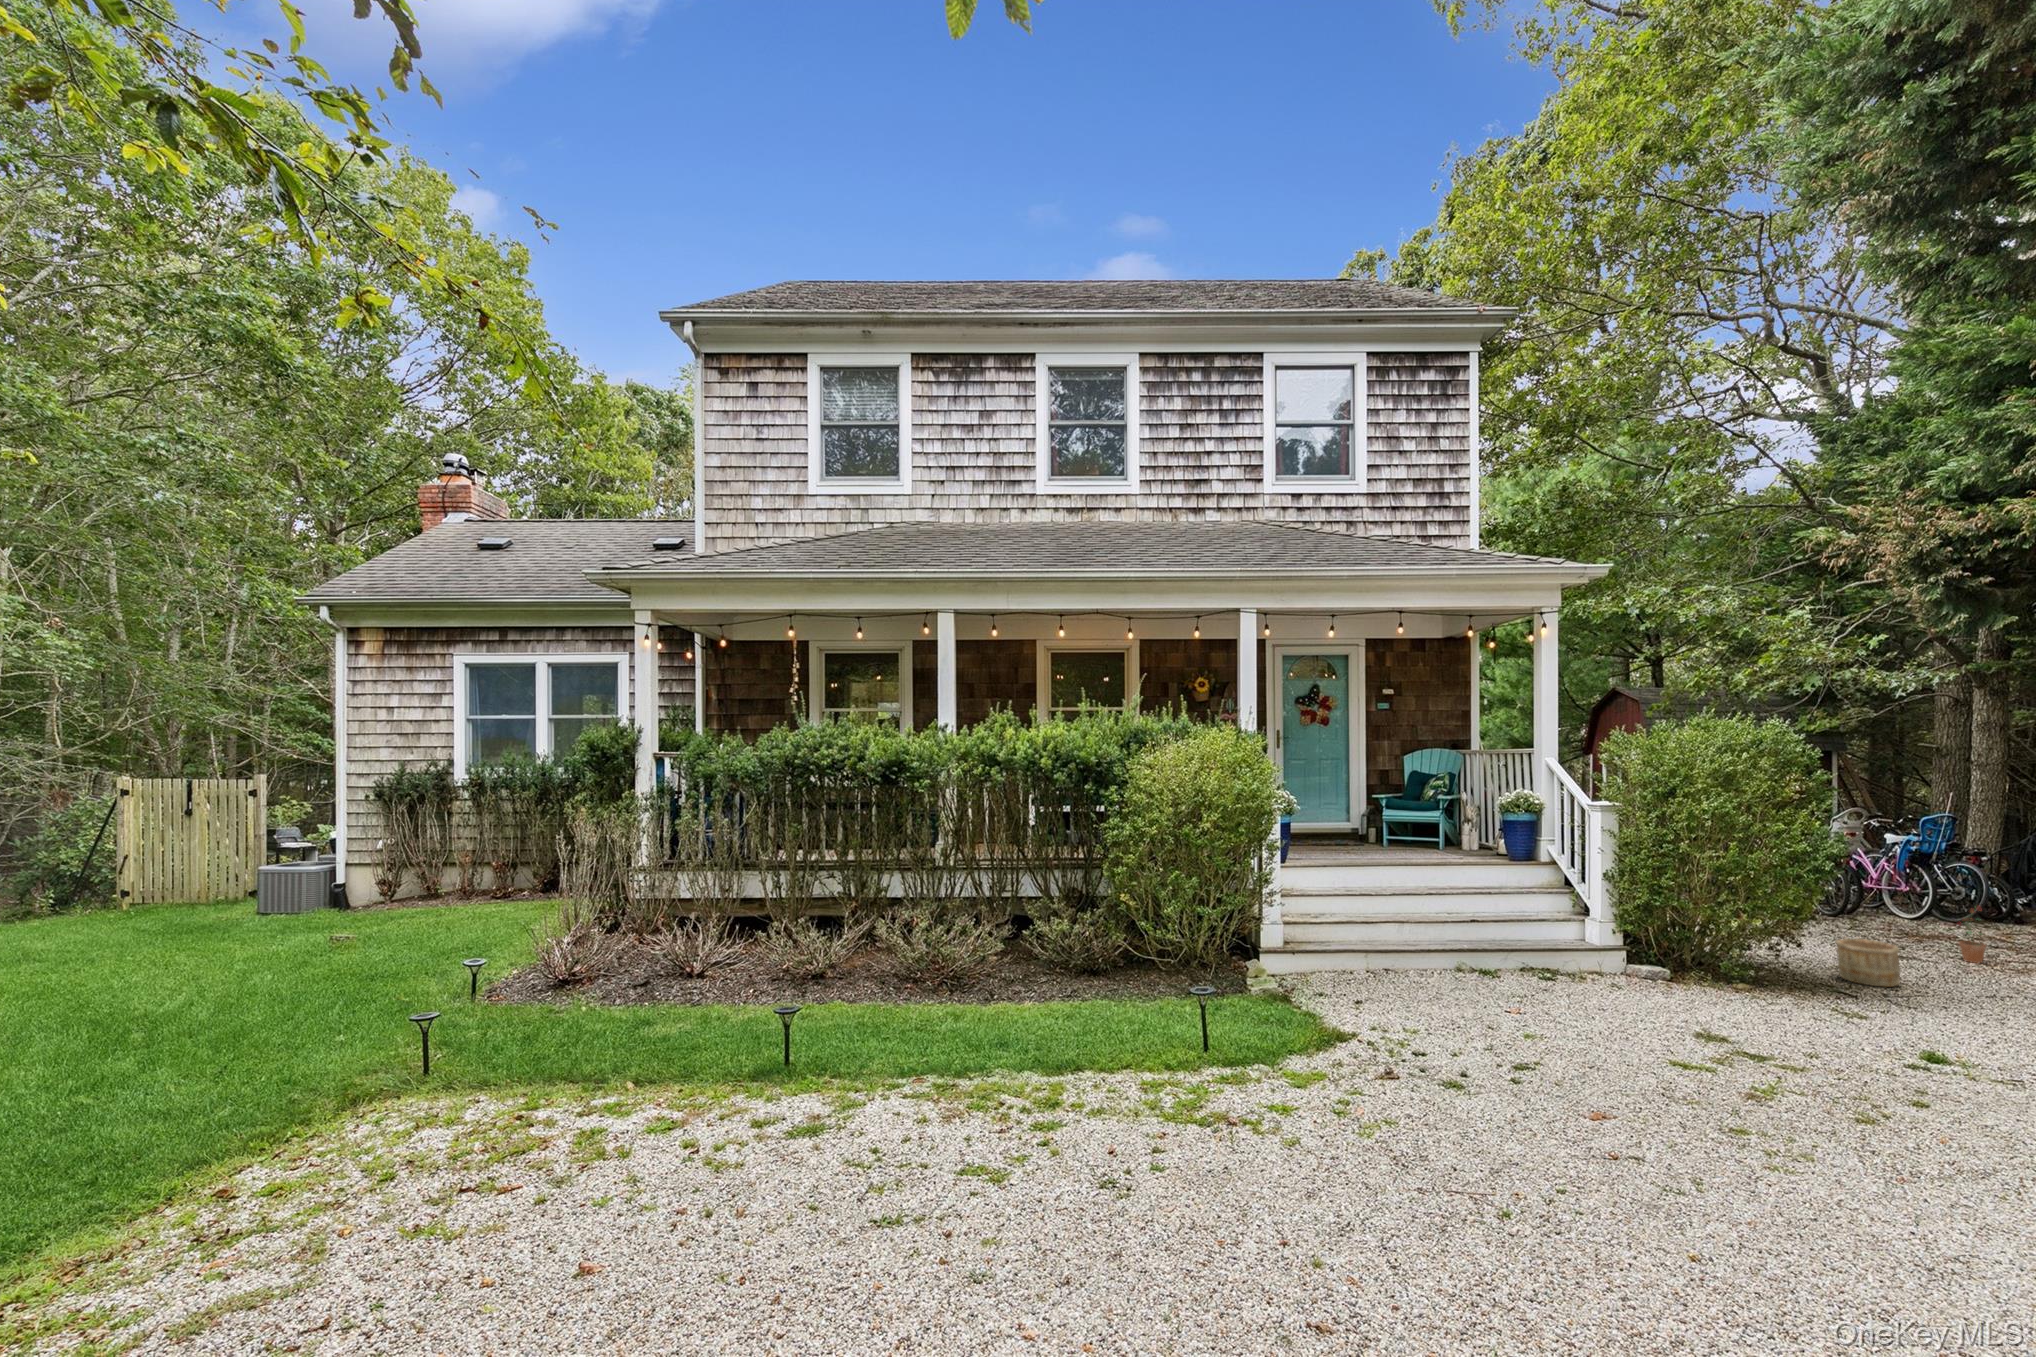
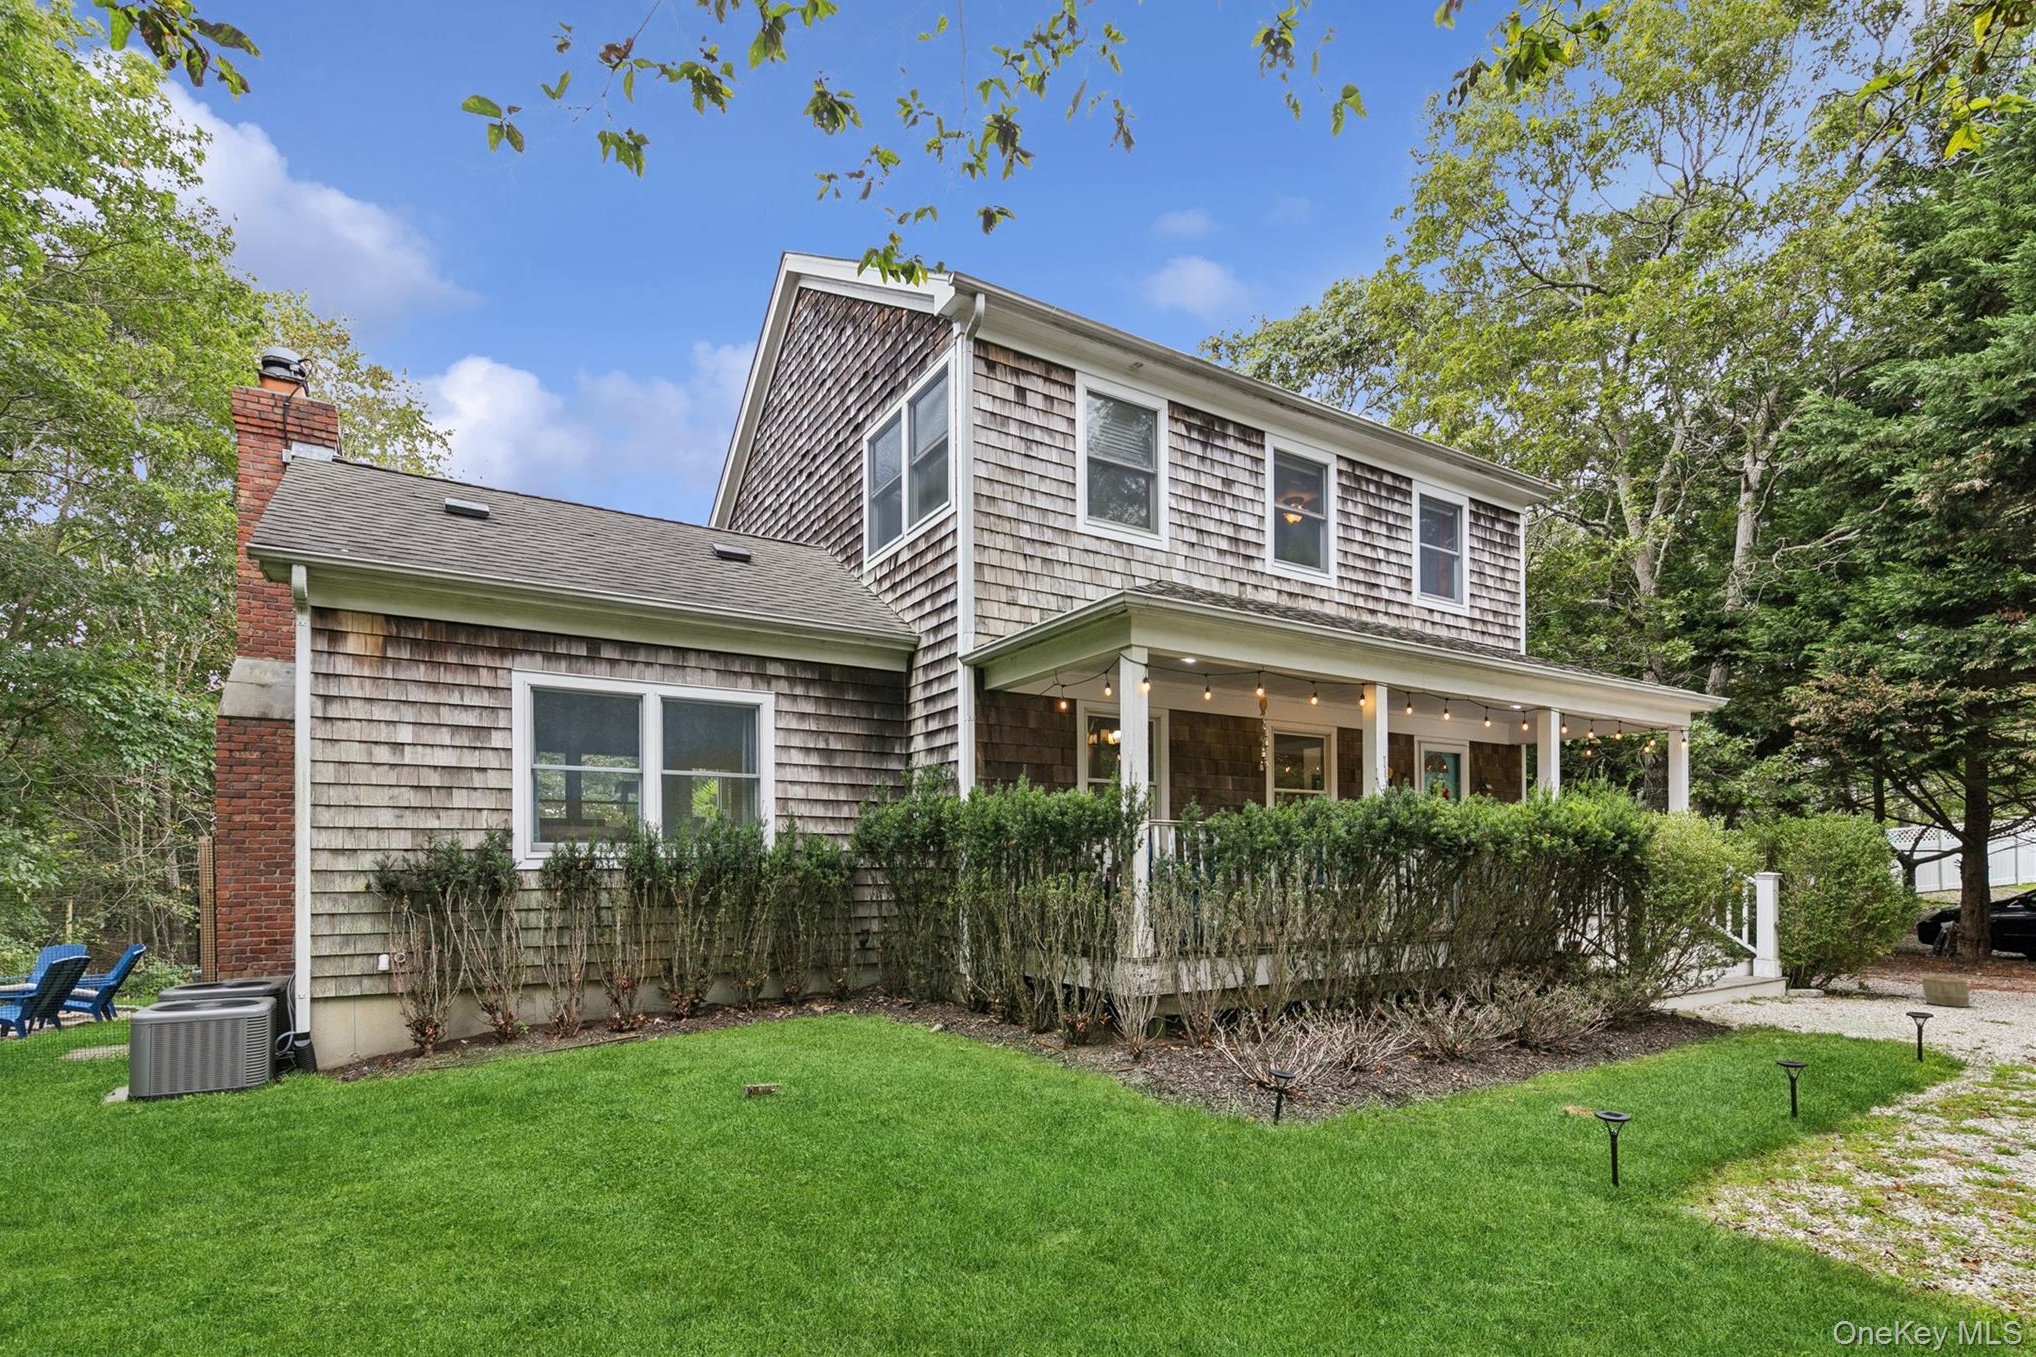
potted plant: present [1958,906,1986,963] -> none [1892,947,1917,988]

